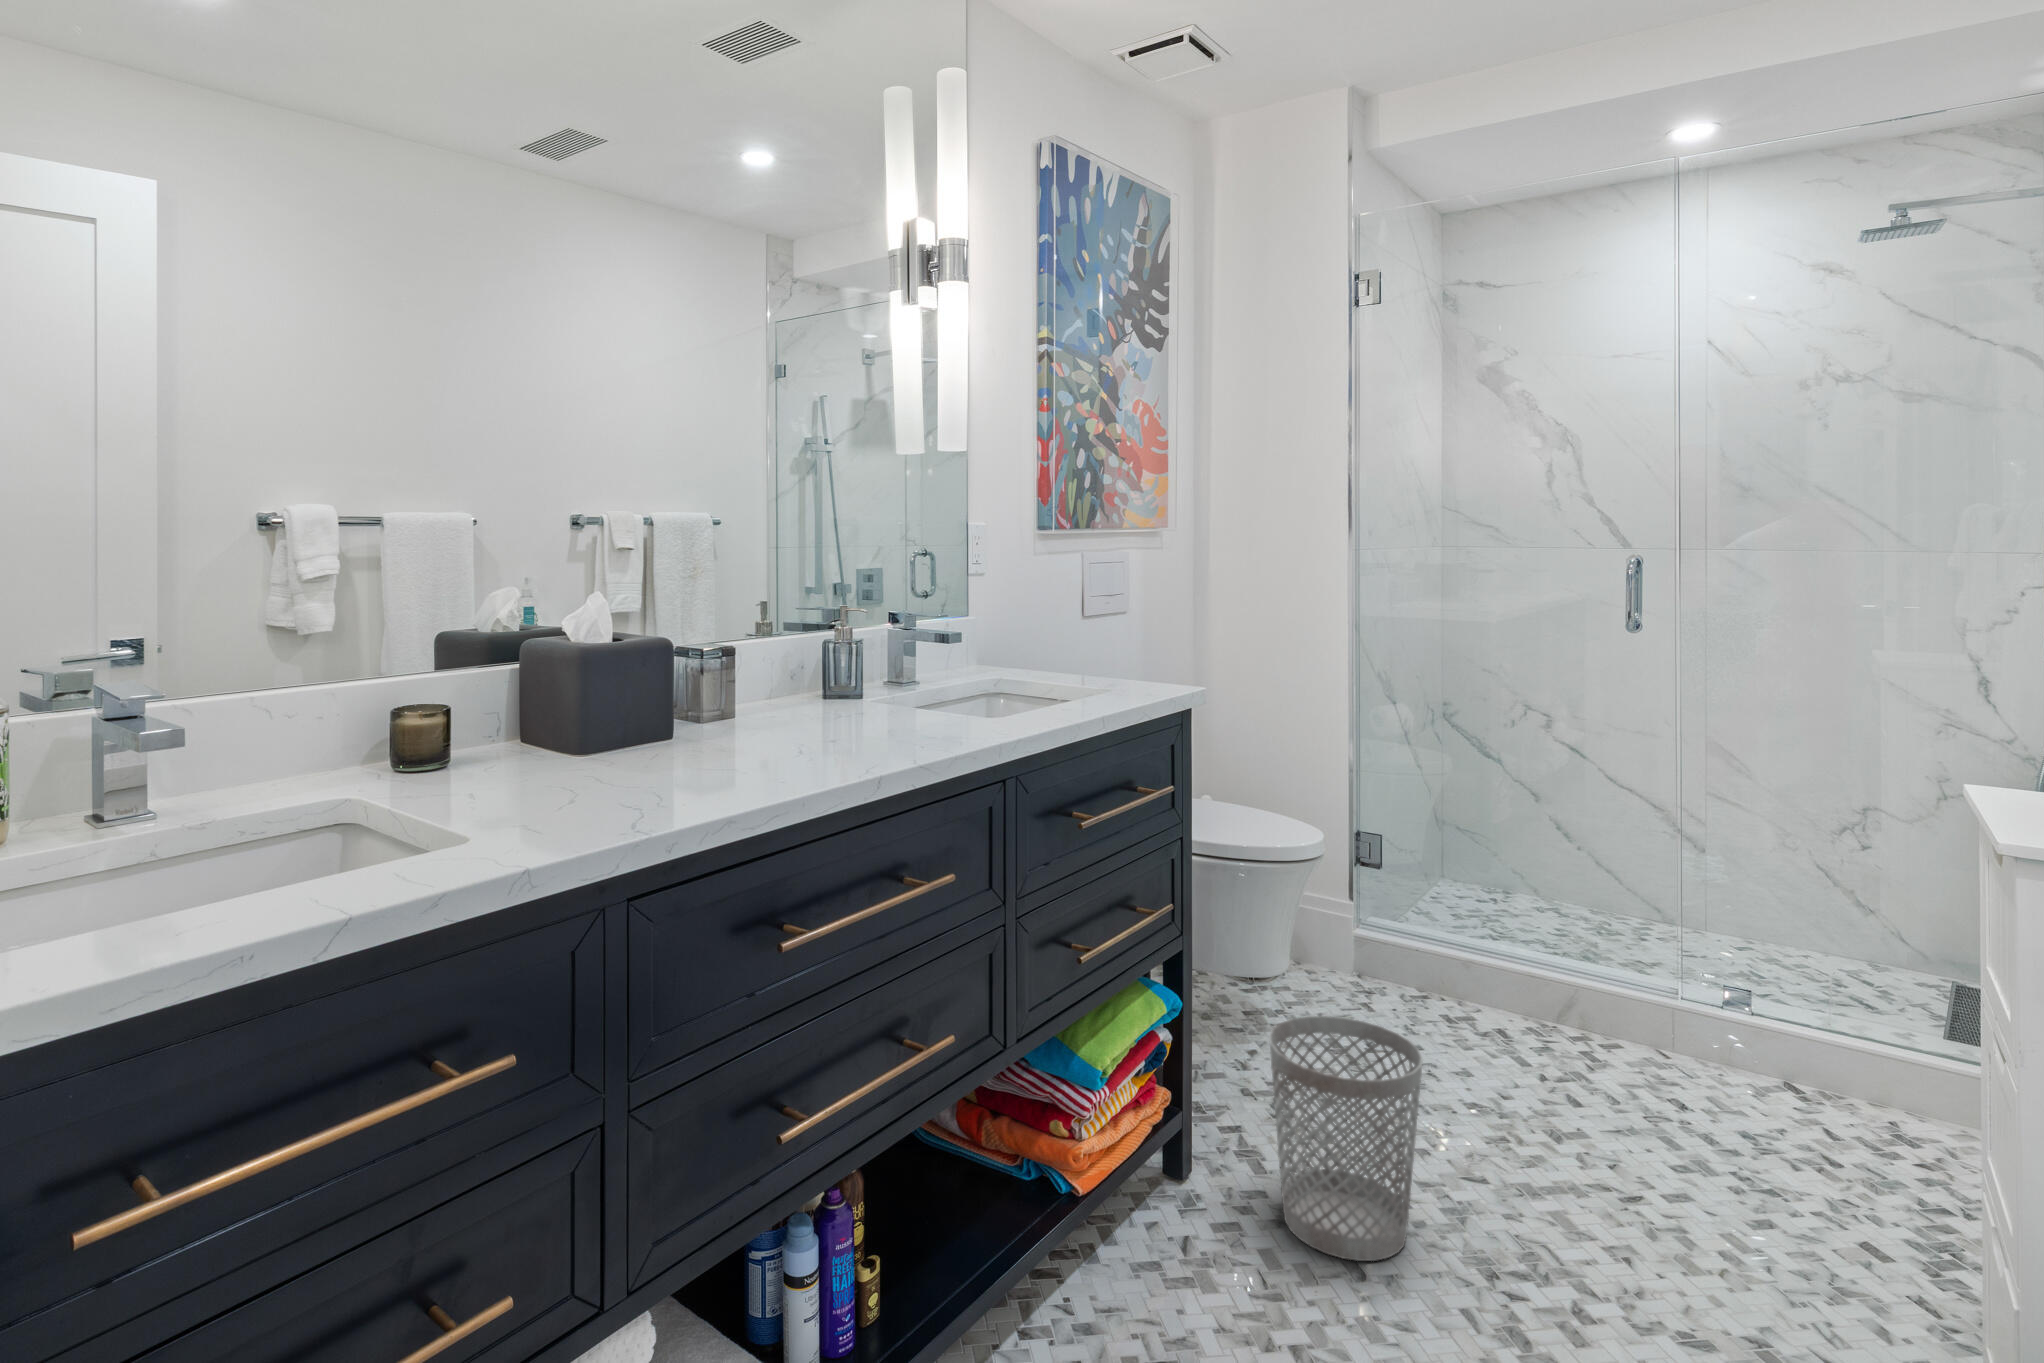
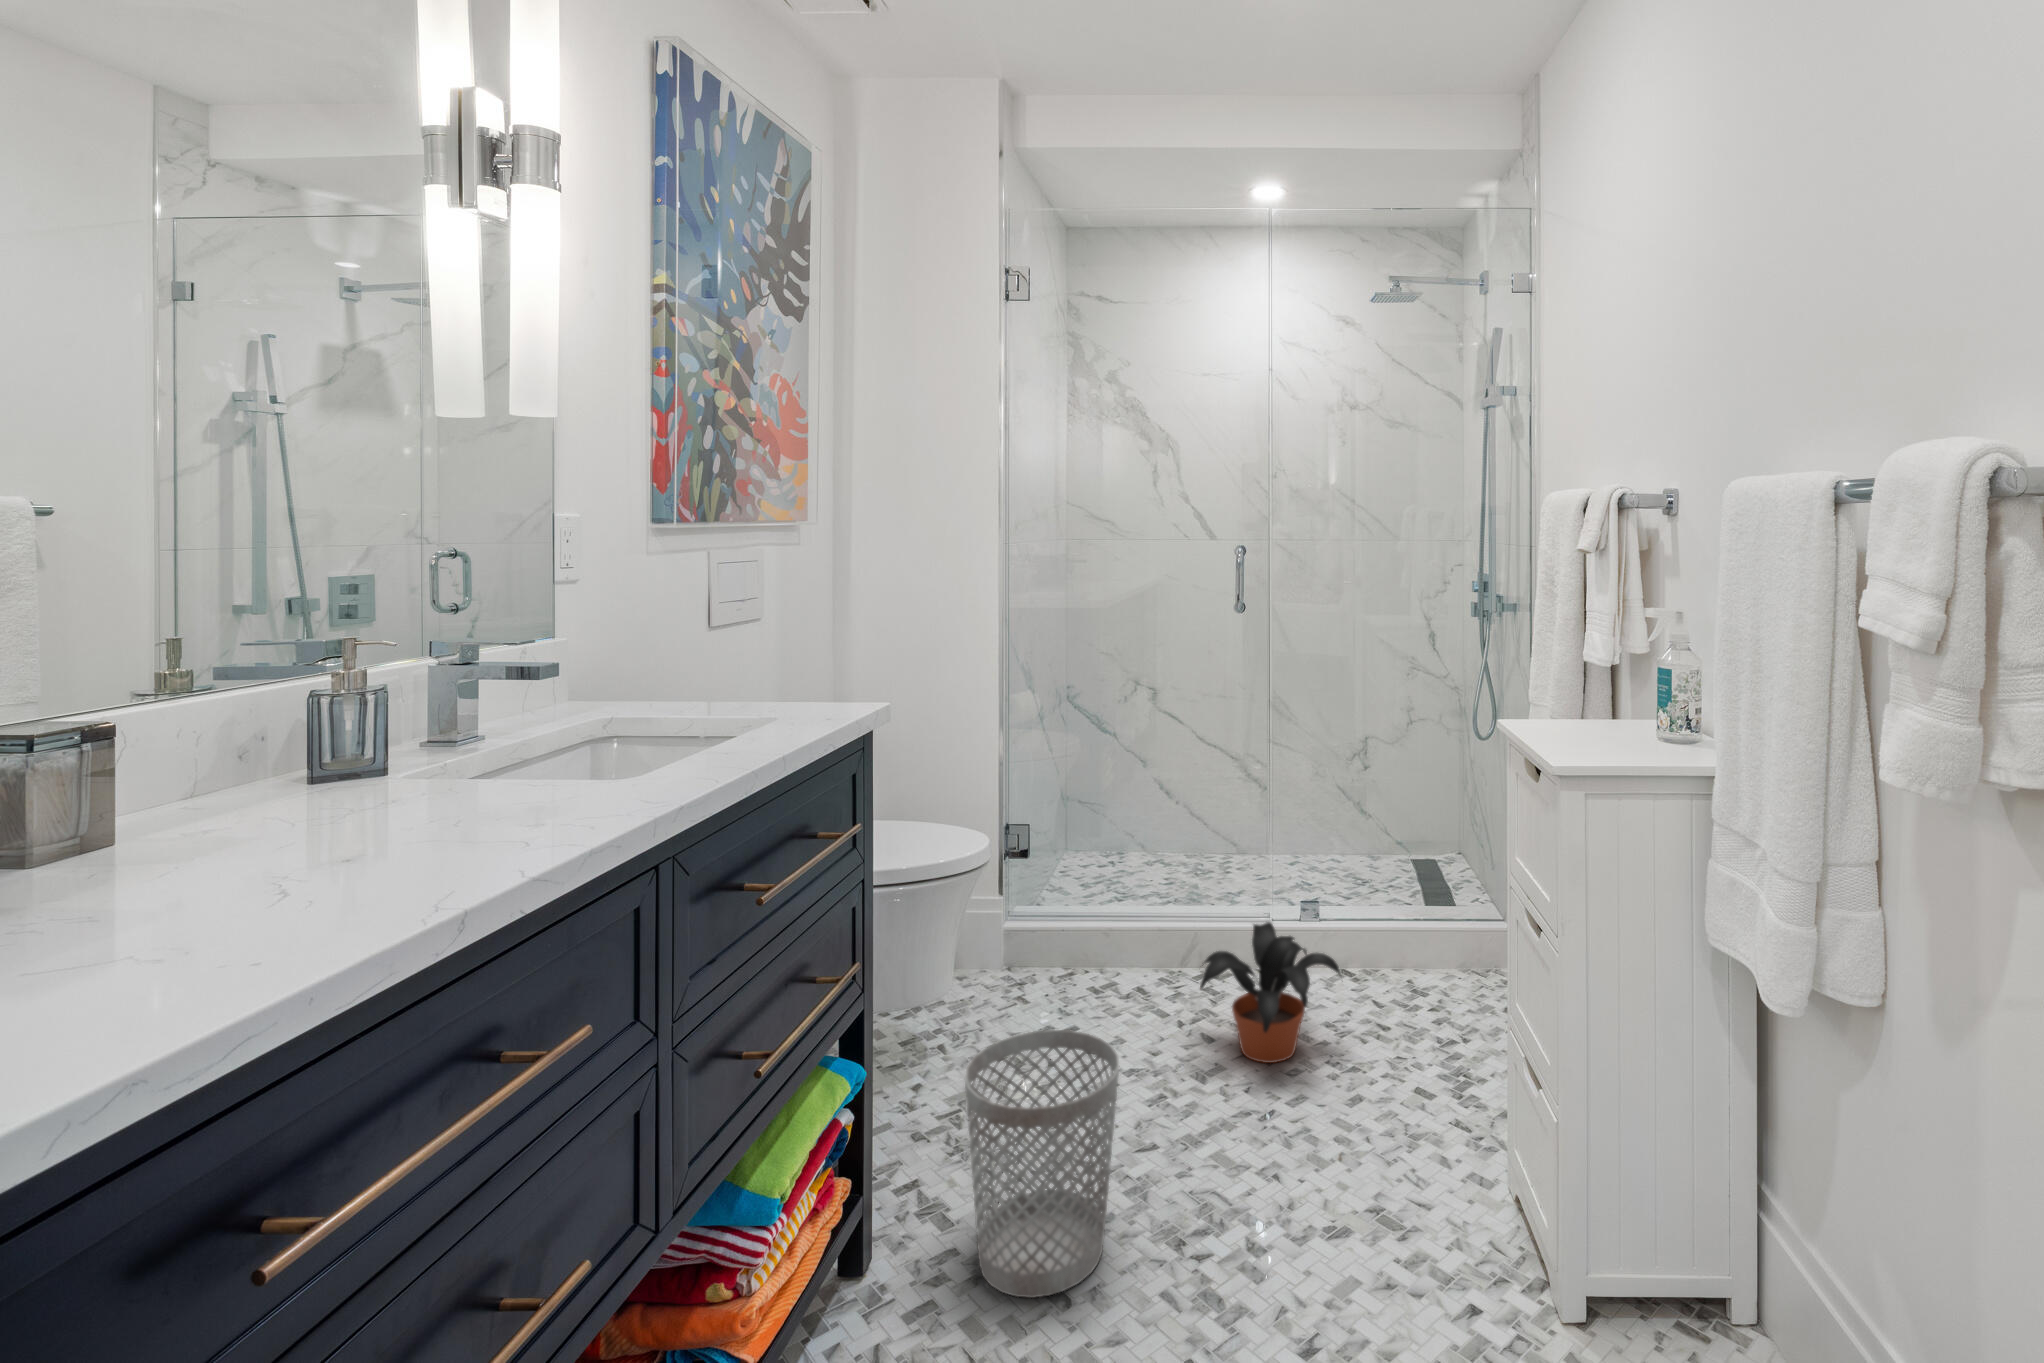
potted plant: none [1557,989,1758,1153] -> present [1200,922,1341,1063]

